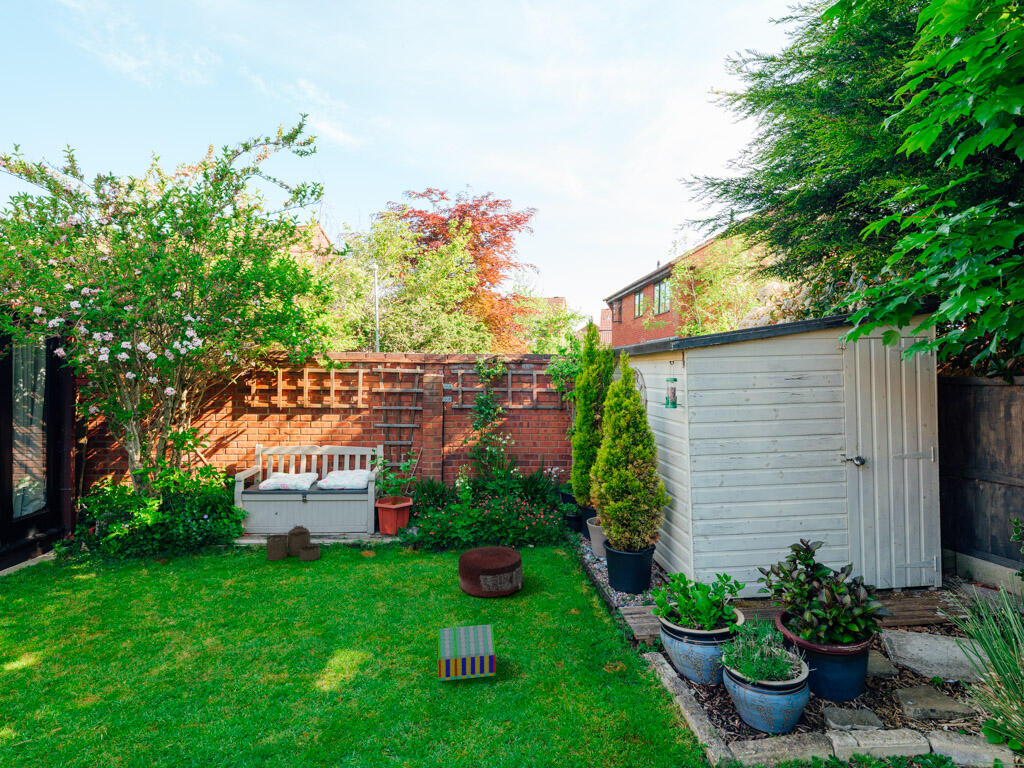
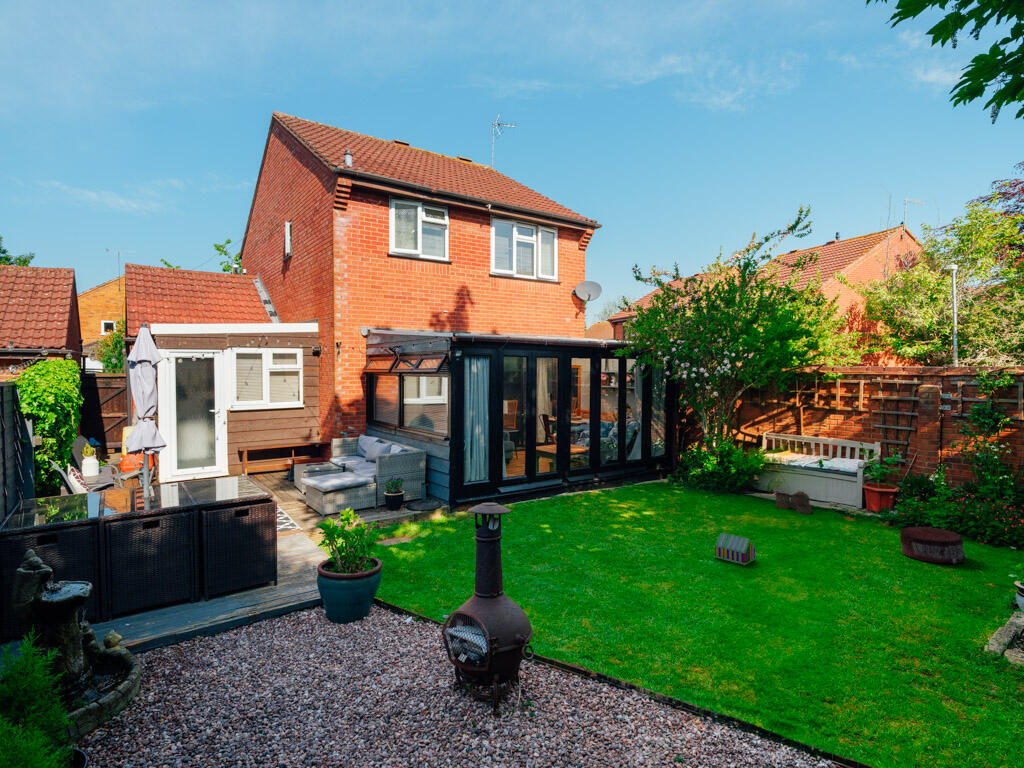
toy house: present [437,624,496,681] -> present [715,533,755,565]

